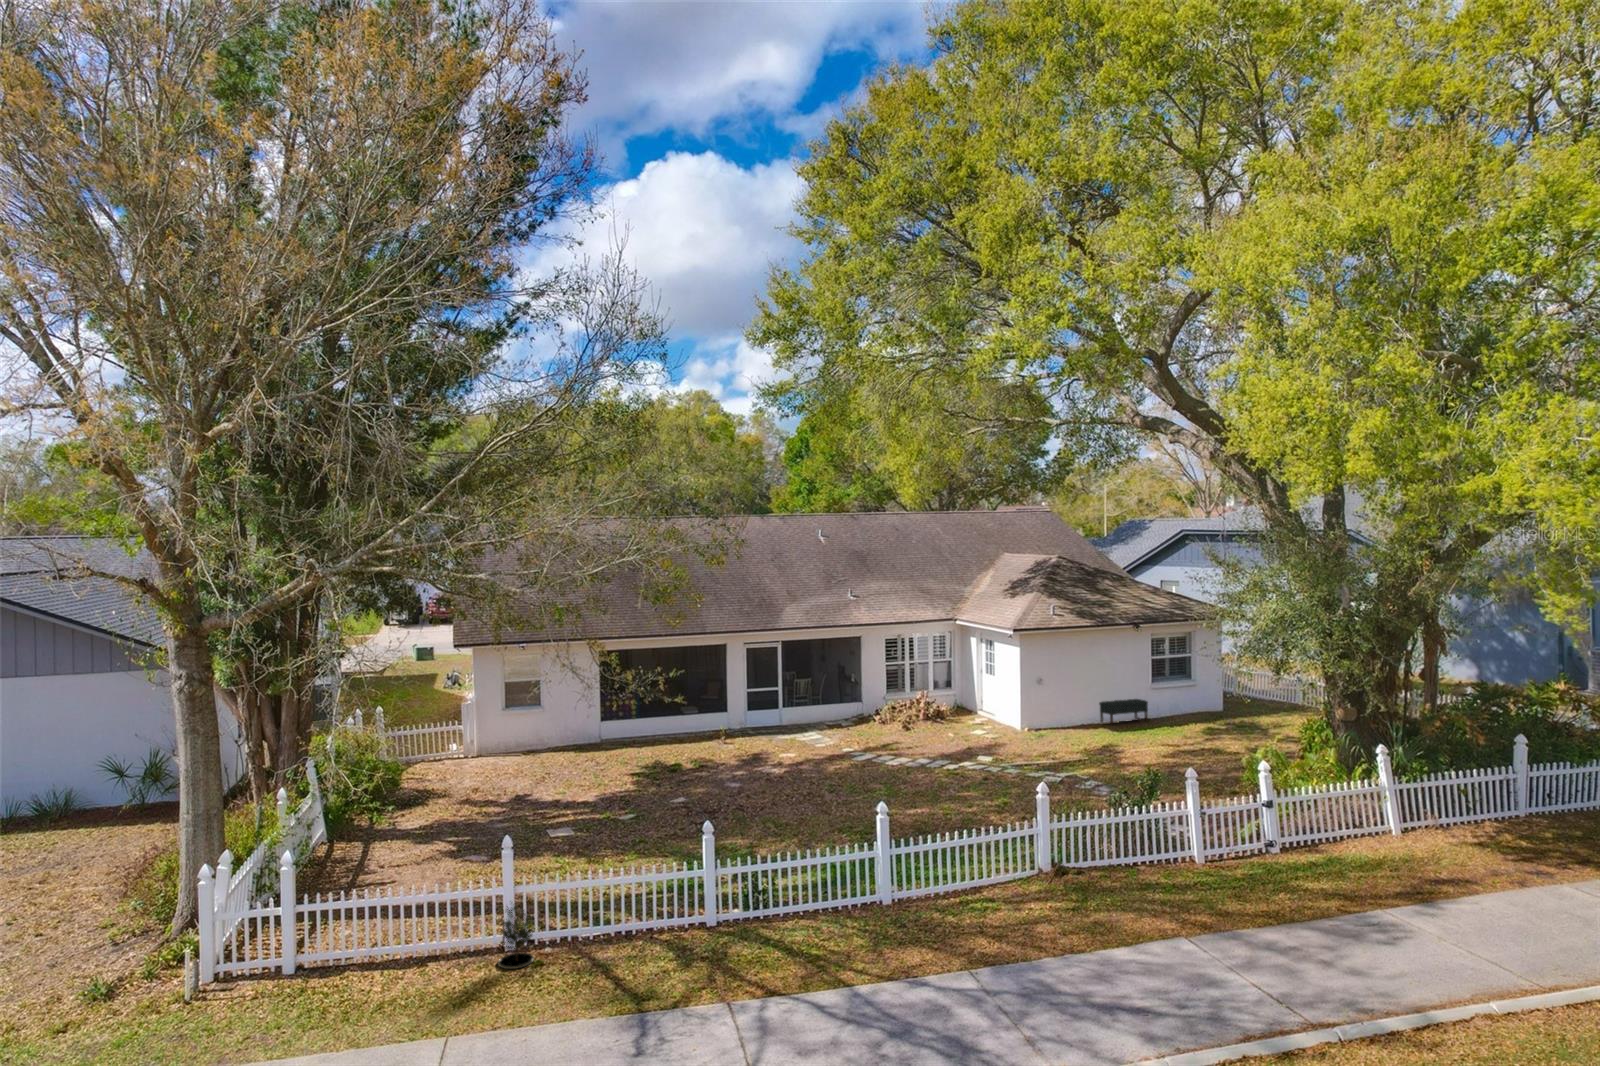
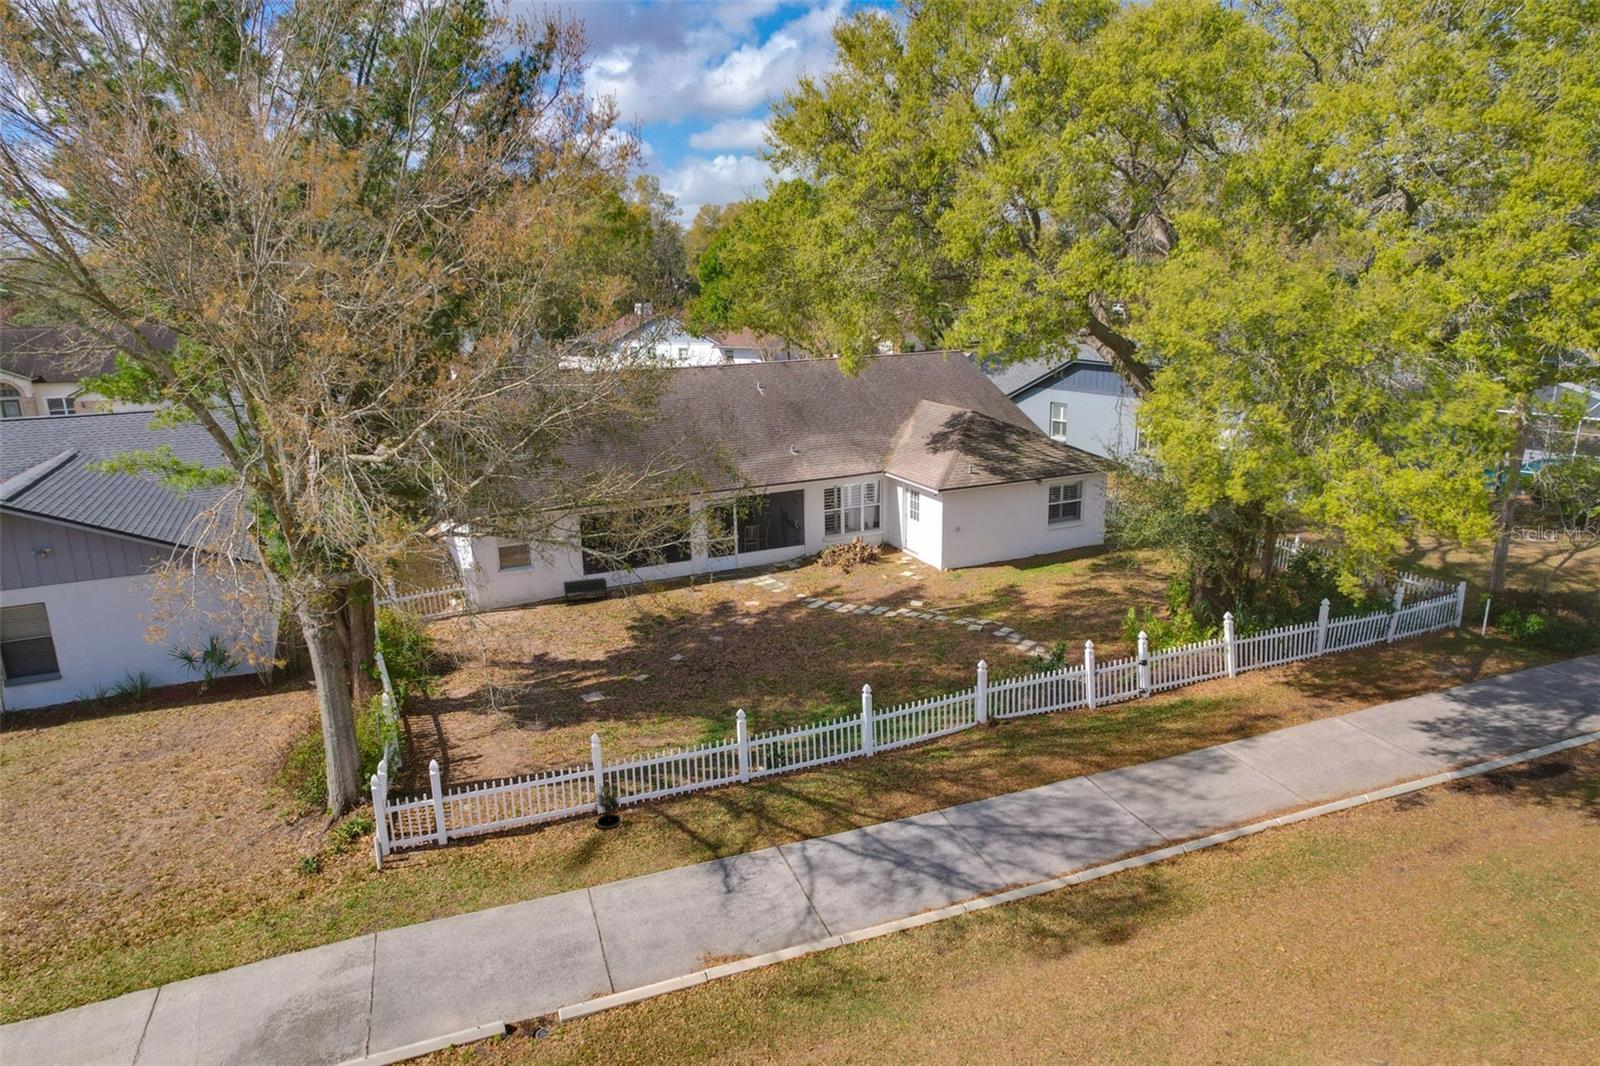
bench: present [1099,699,1148,724] -> present [563,578,607,602]

